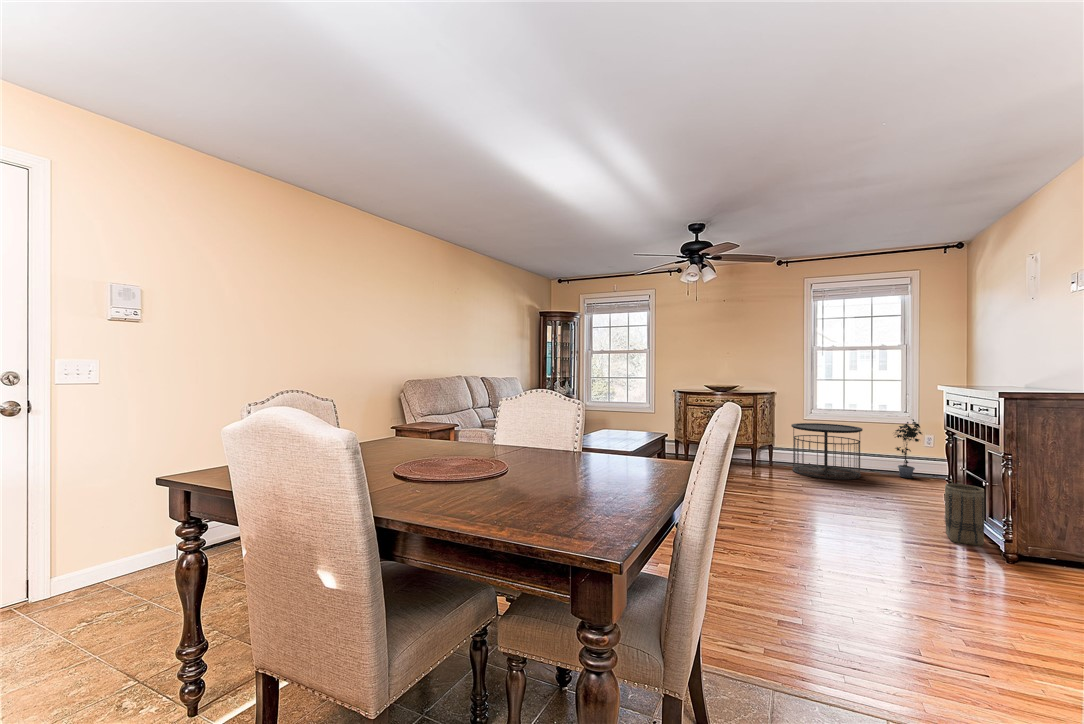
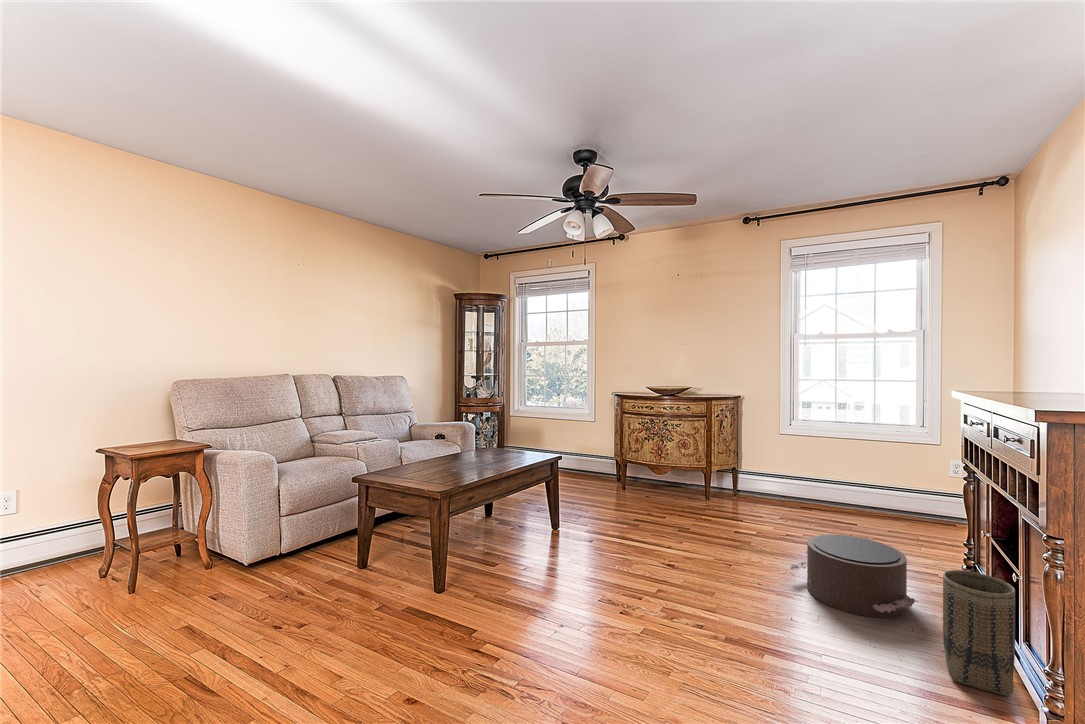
potted plant: present [896,420,922,478] -> none [899,437,945,521]
side table: present [791,423,863,480] -> none [758,438,855,522]
pouf: none [839,478,925,521] -> present [789,535,918,618]

